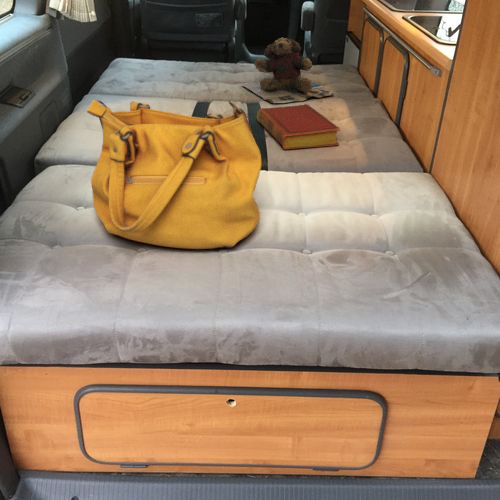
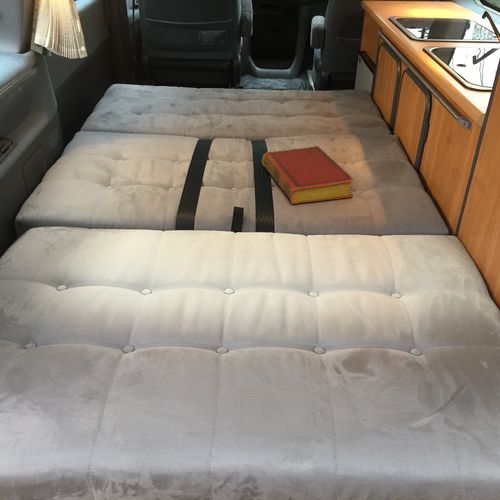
teddy bear: present [241,37,335,103] -> none [245,68,348,143]
handbag: present [87,100,261,249] -> none [62,174,265,349]

